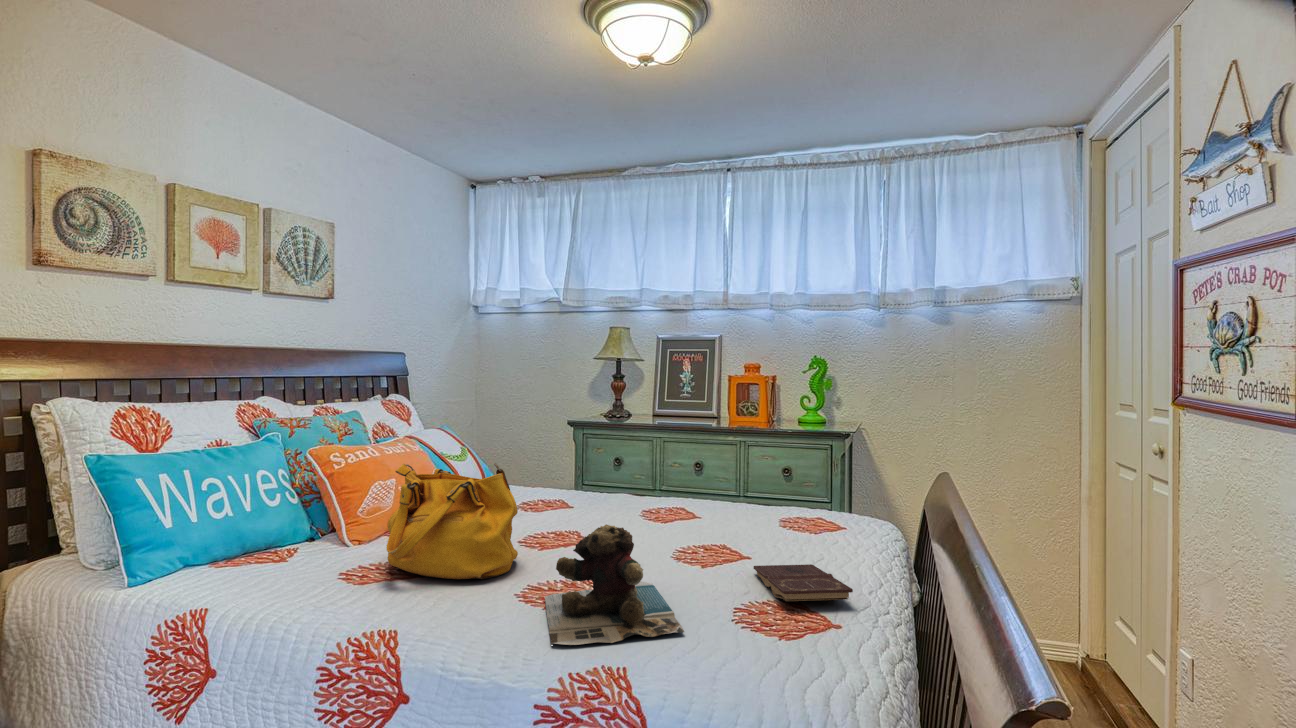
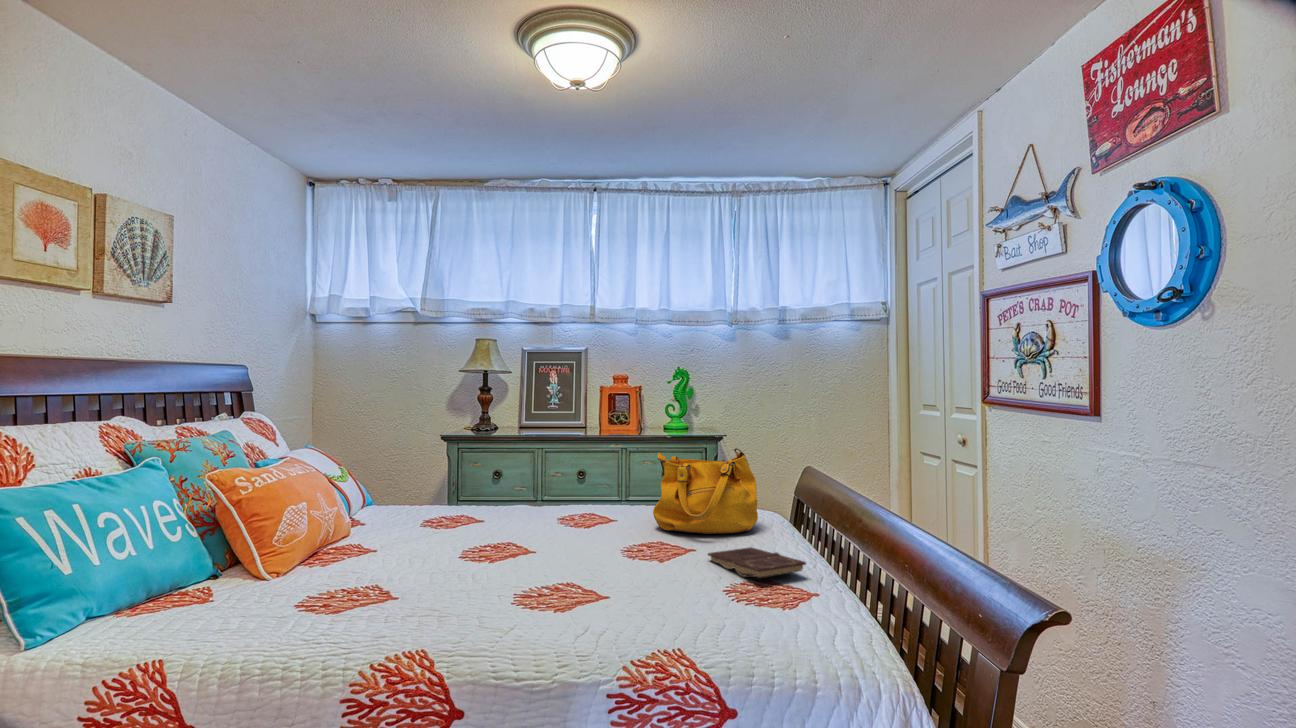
handbag: present [386,463,518,579] -> present [653,448,758,534]
teddy bear: present [545,524,684,645] -> none [548,525,699,640]

